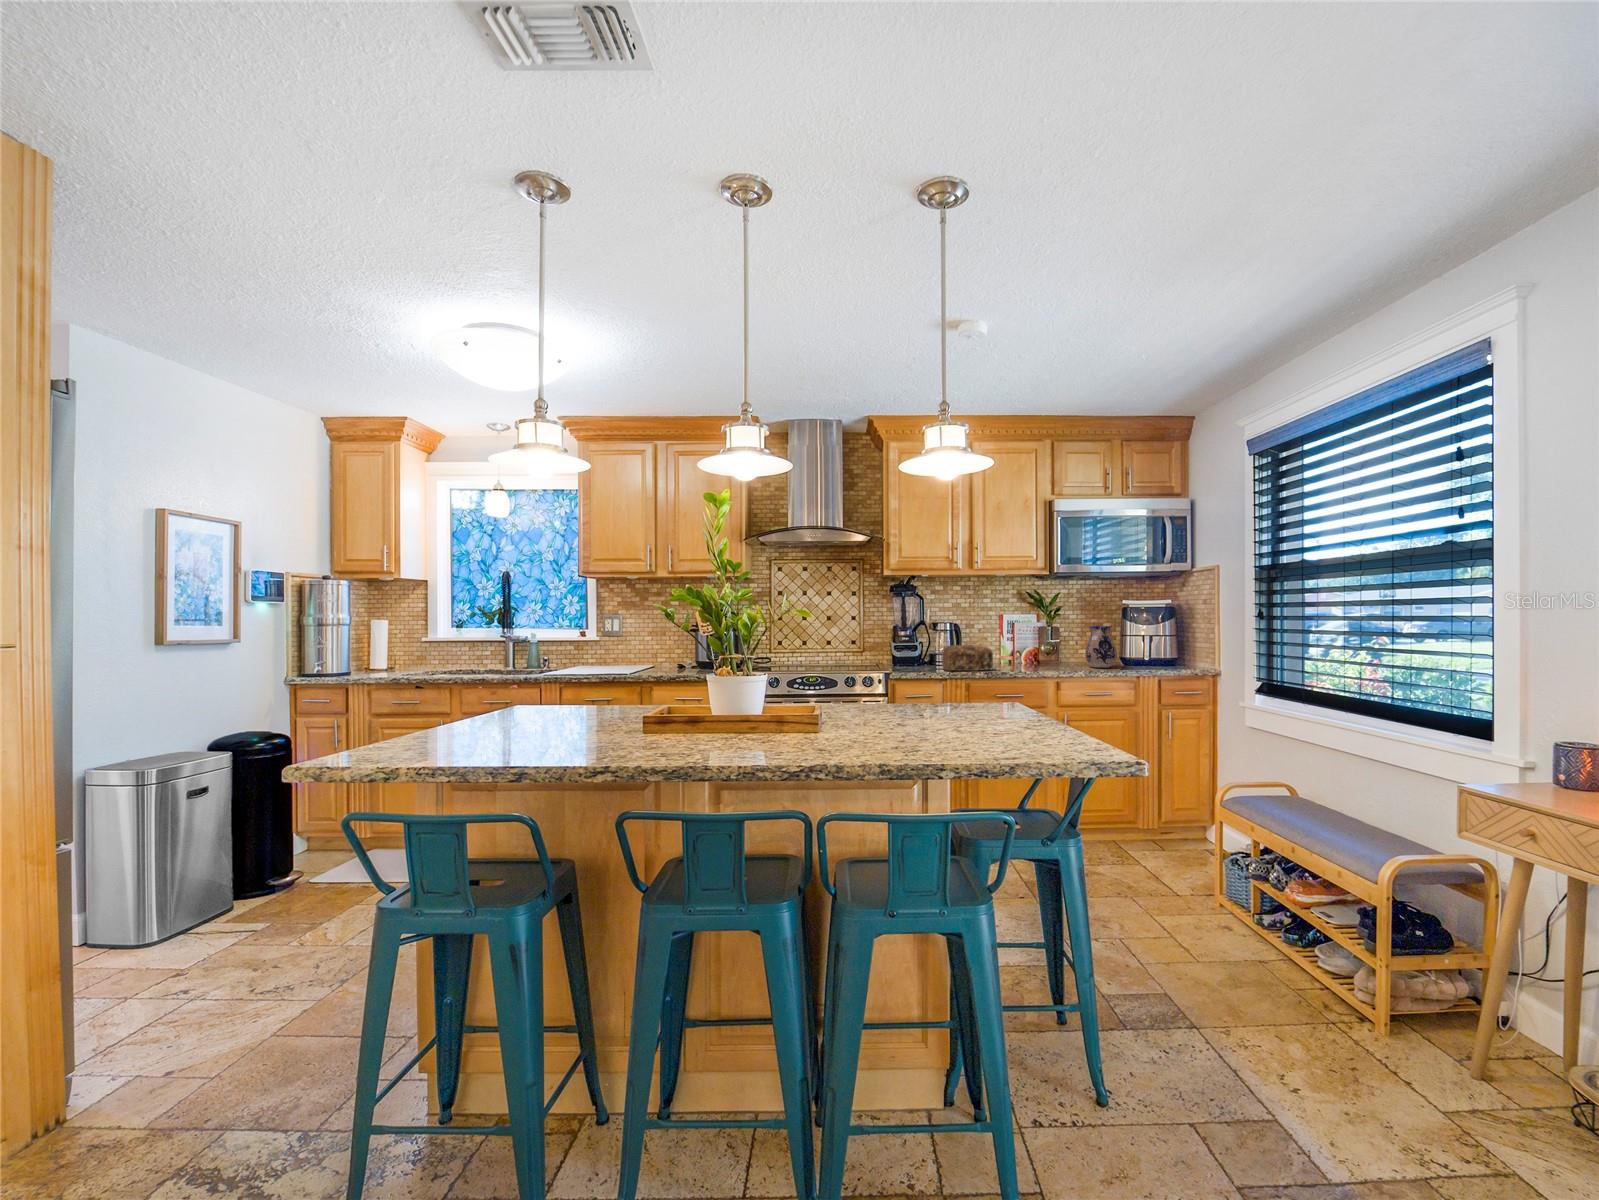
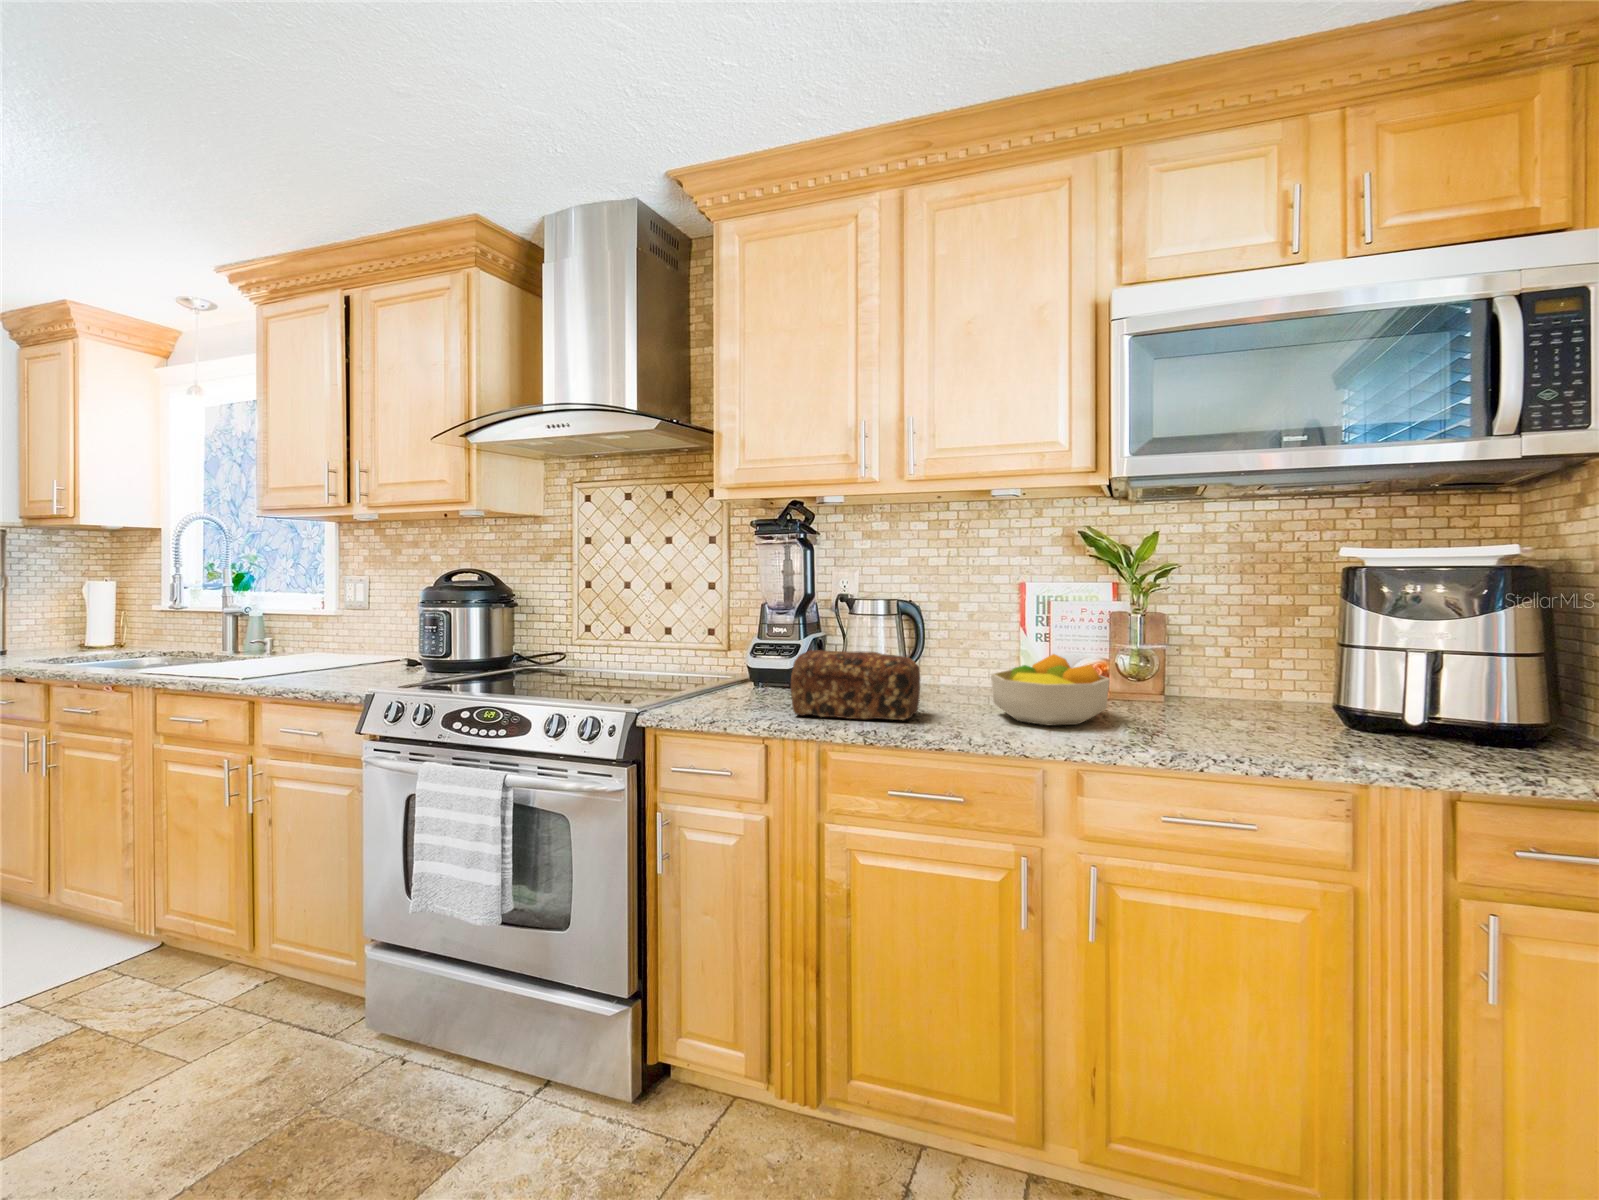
ceramic pitcher: present [1086,626,1117,668] -> none [1206,610,1305,736]
fruit bowl: none [1011,644,1054,669] -> present [991,654,1110,725]

